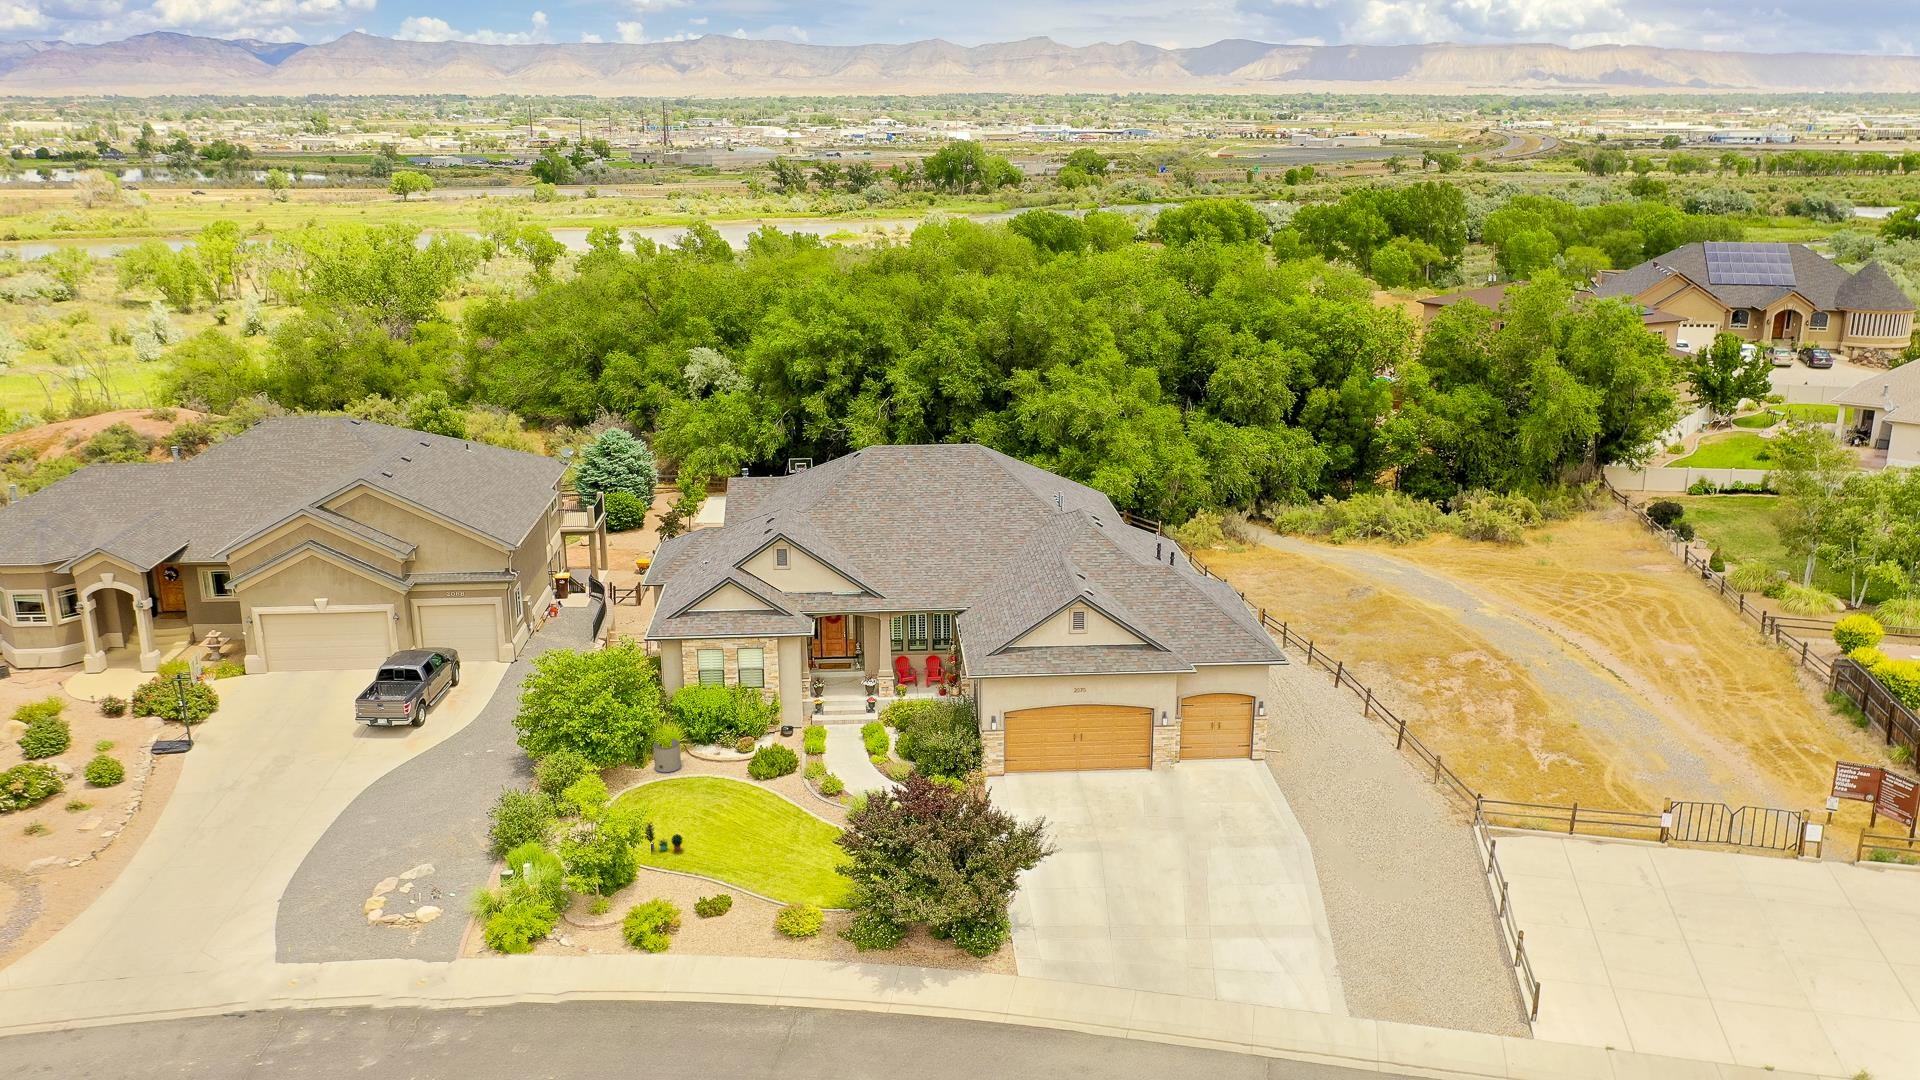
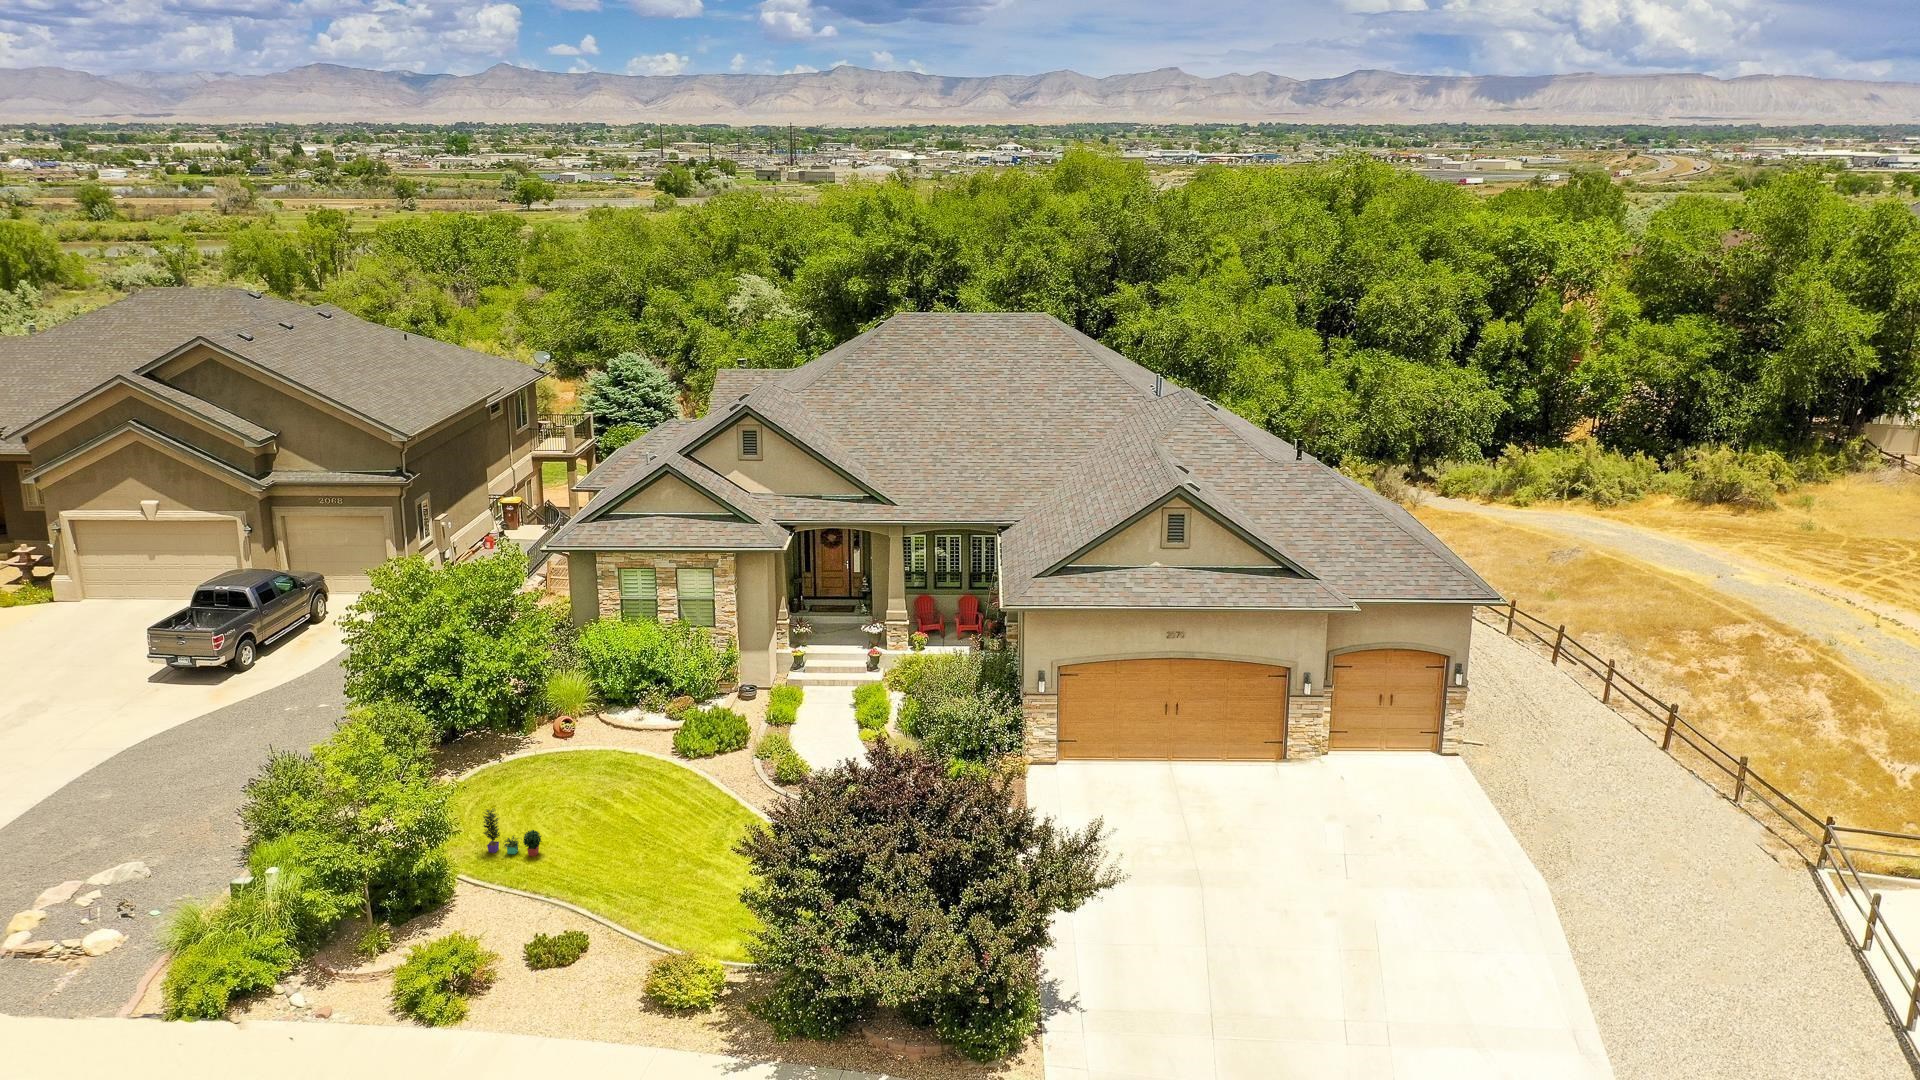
trash can: present [653,739,682,774] -> none [541,693,583,744]

